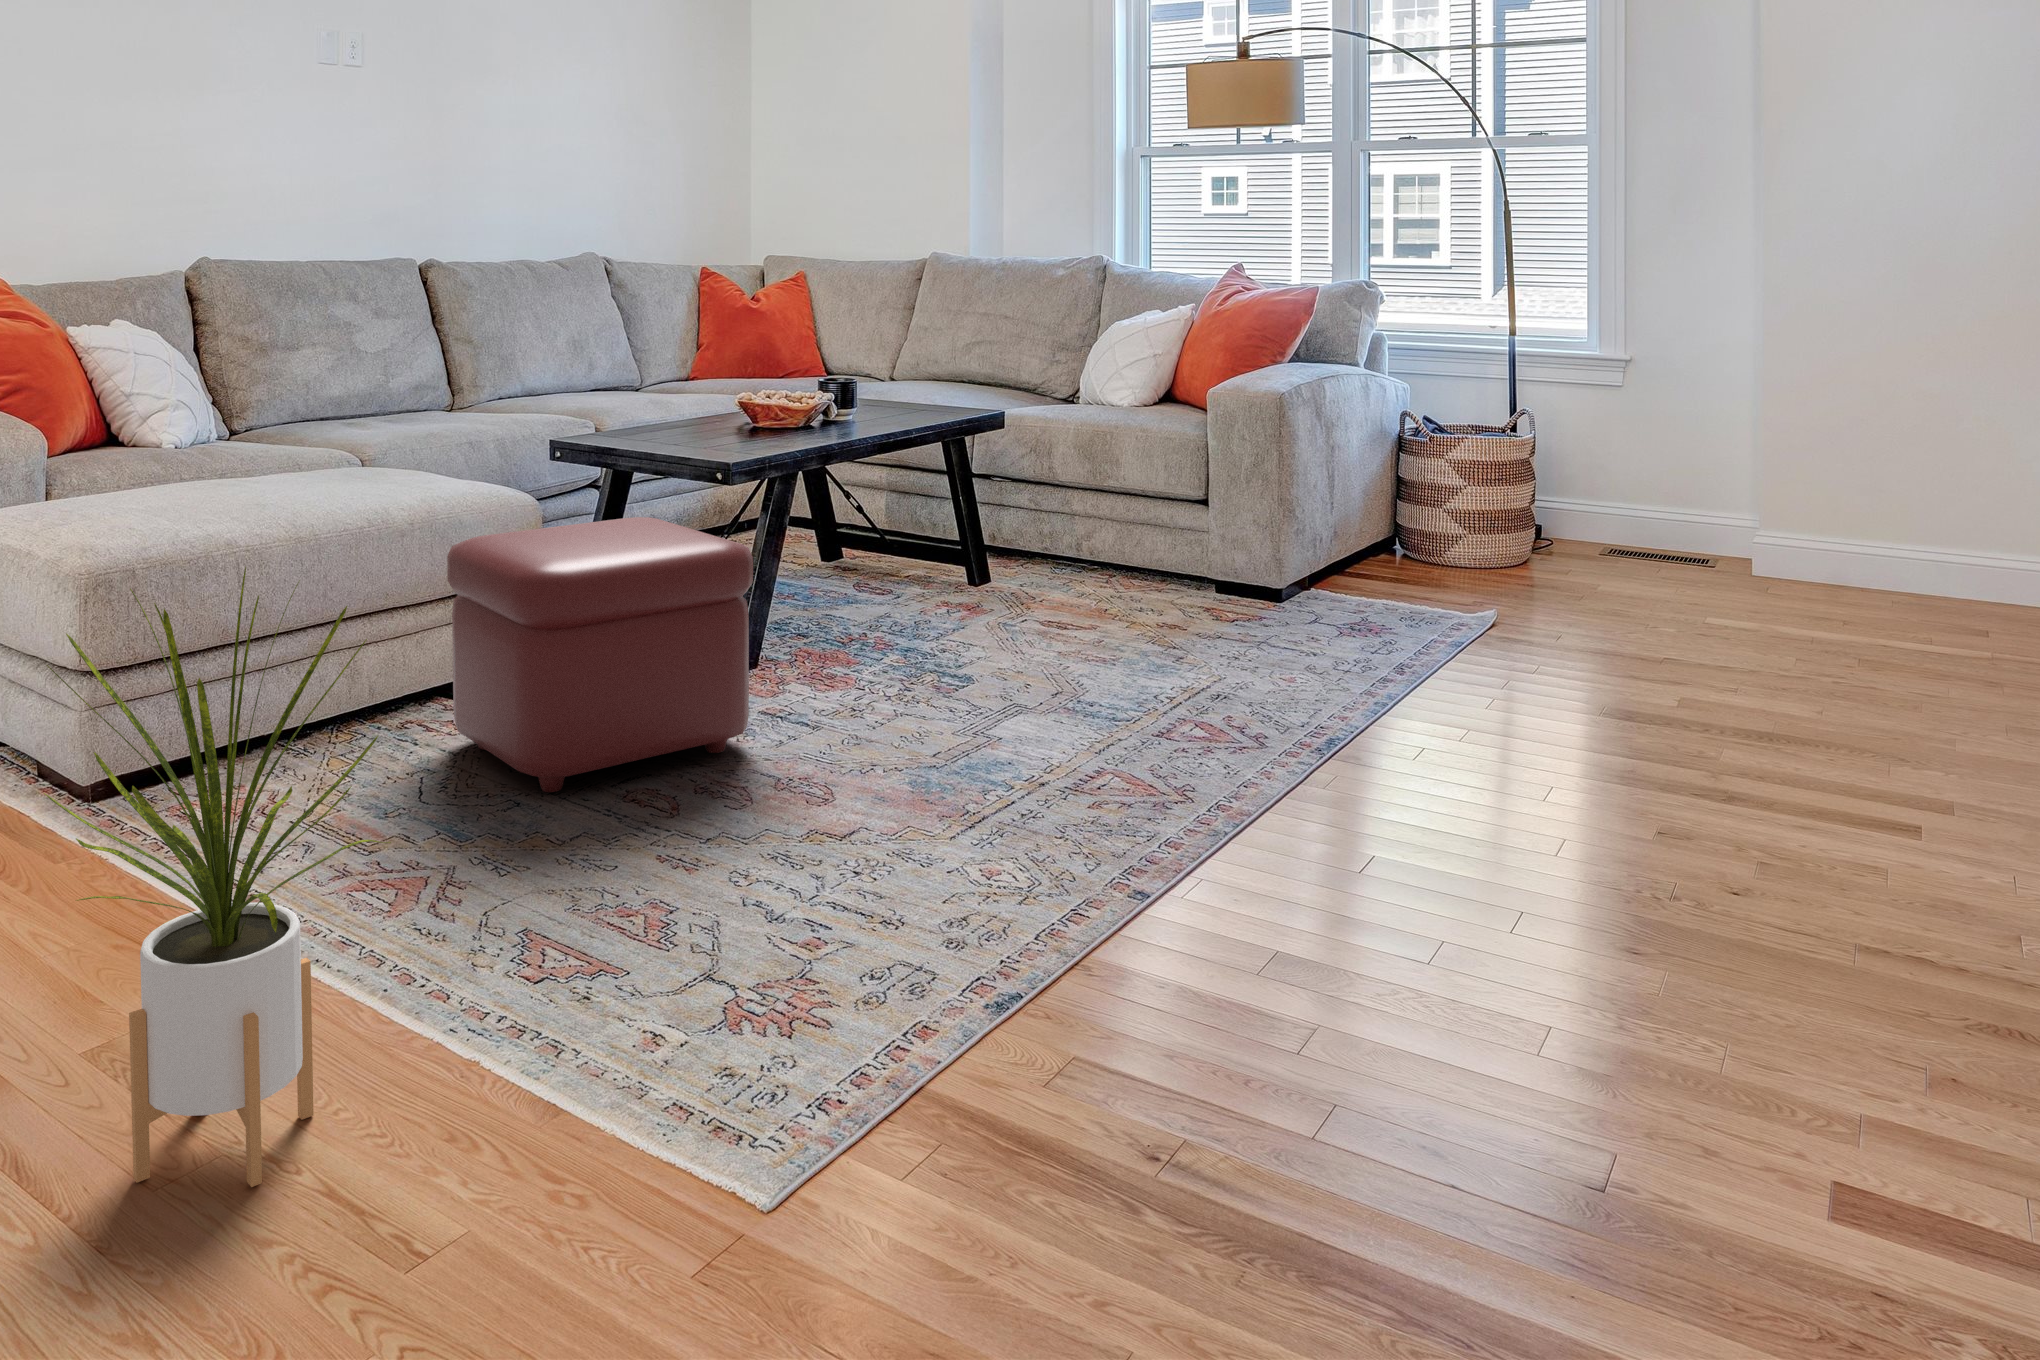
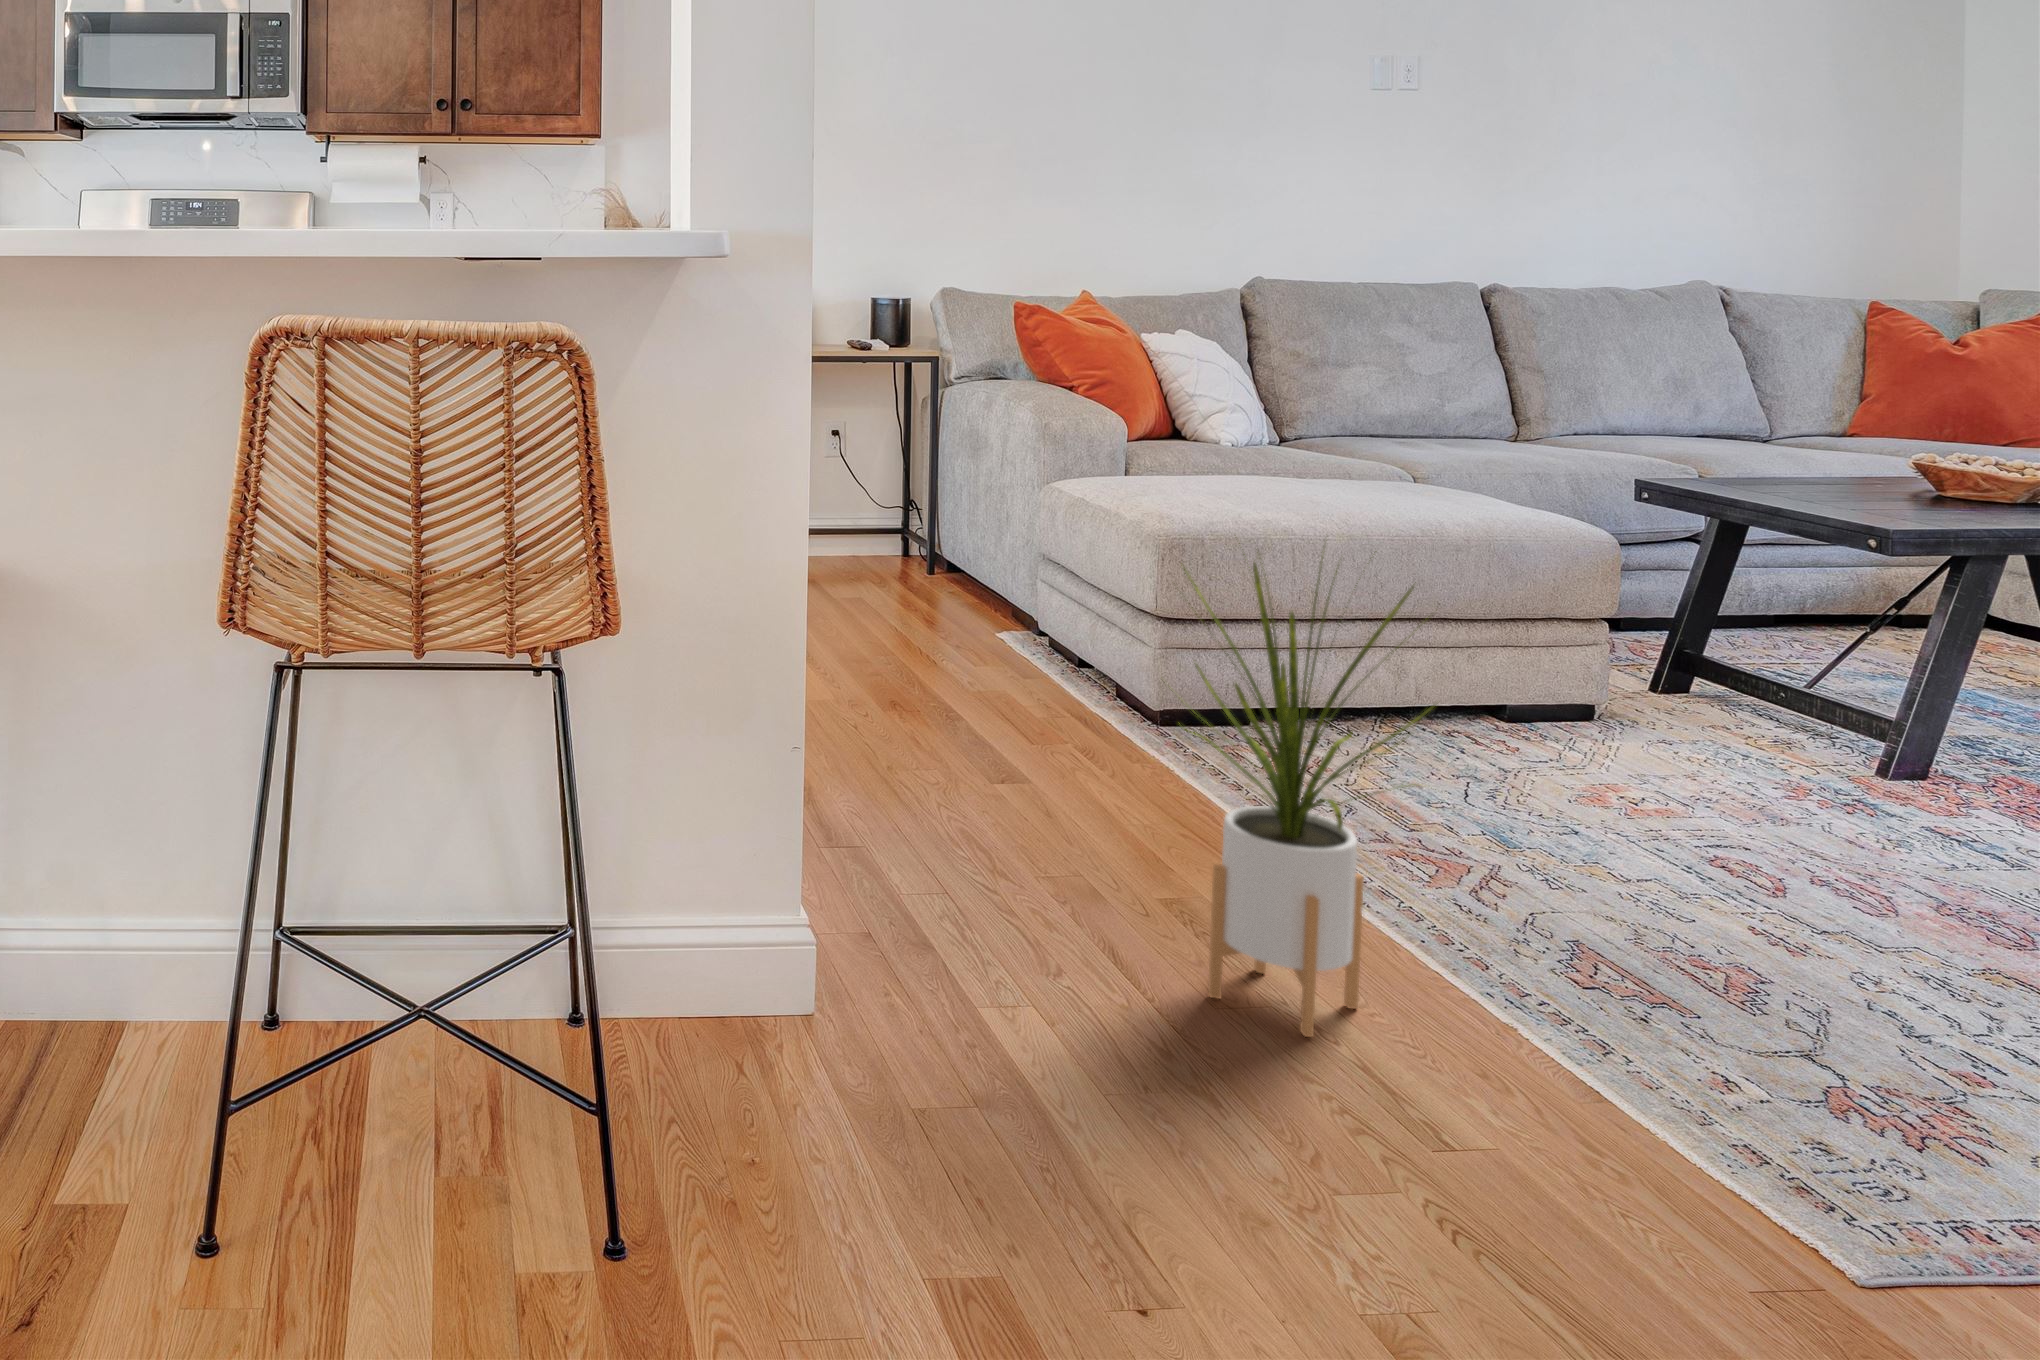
ottoman: present [447,517,753,792] -> none [1505,562,1919,853]

